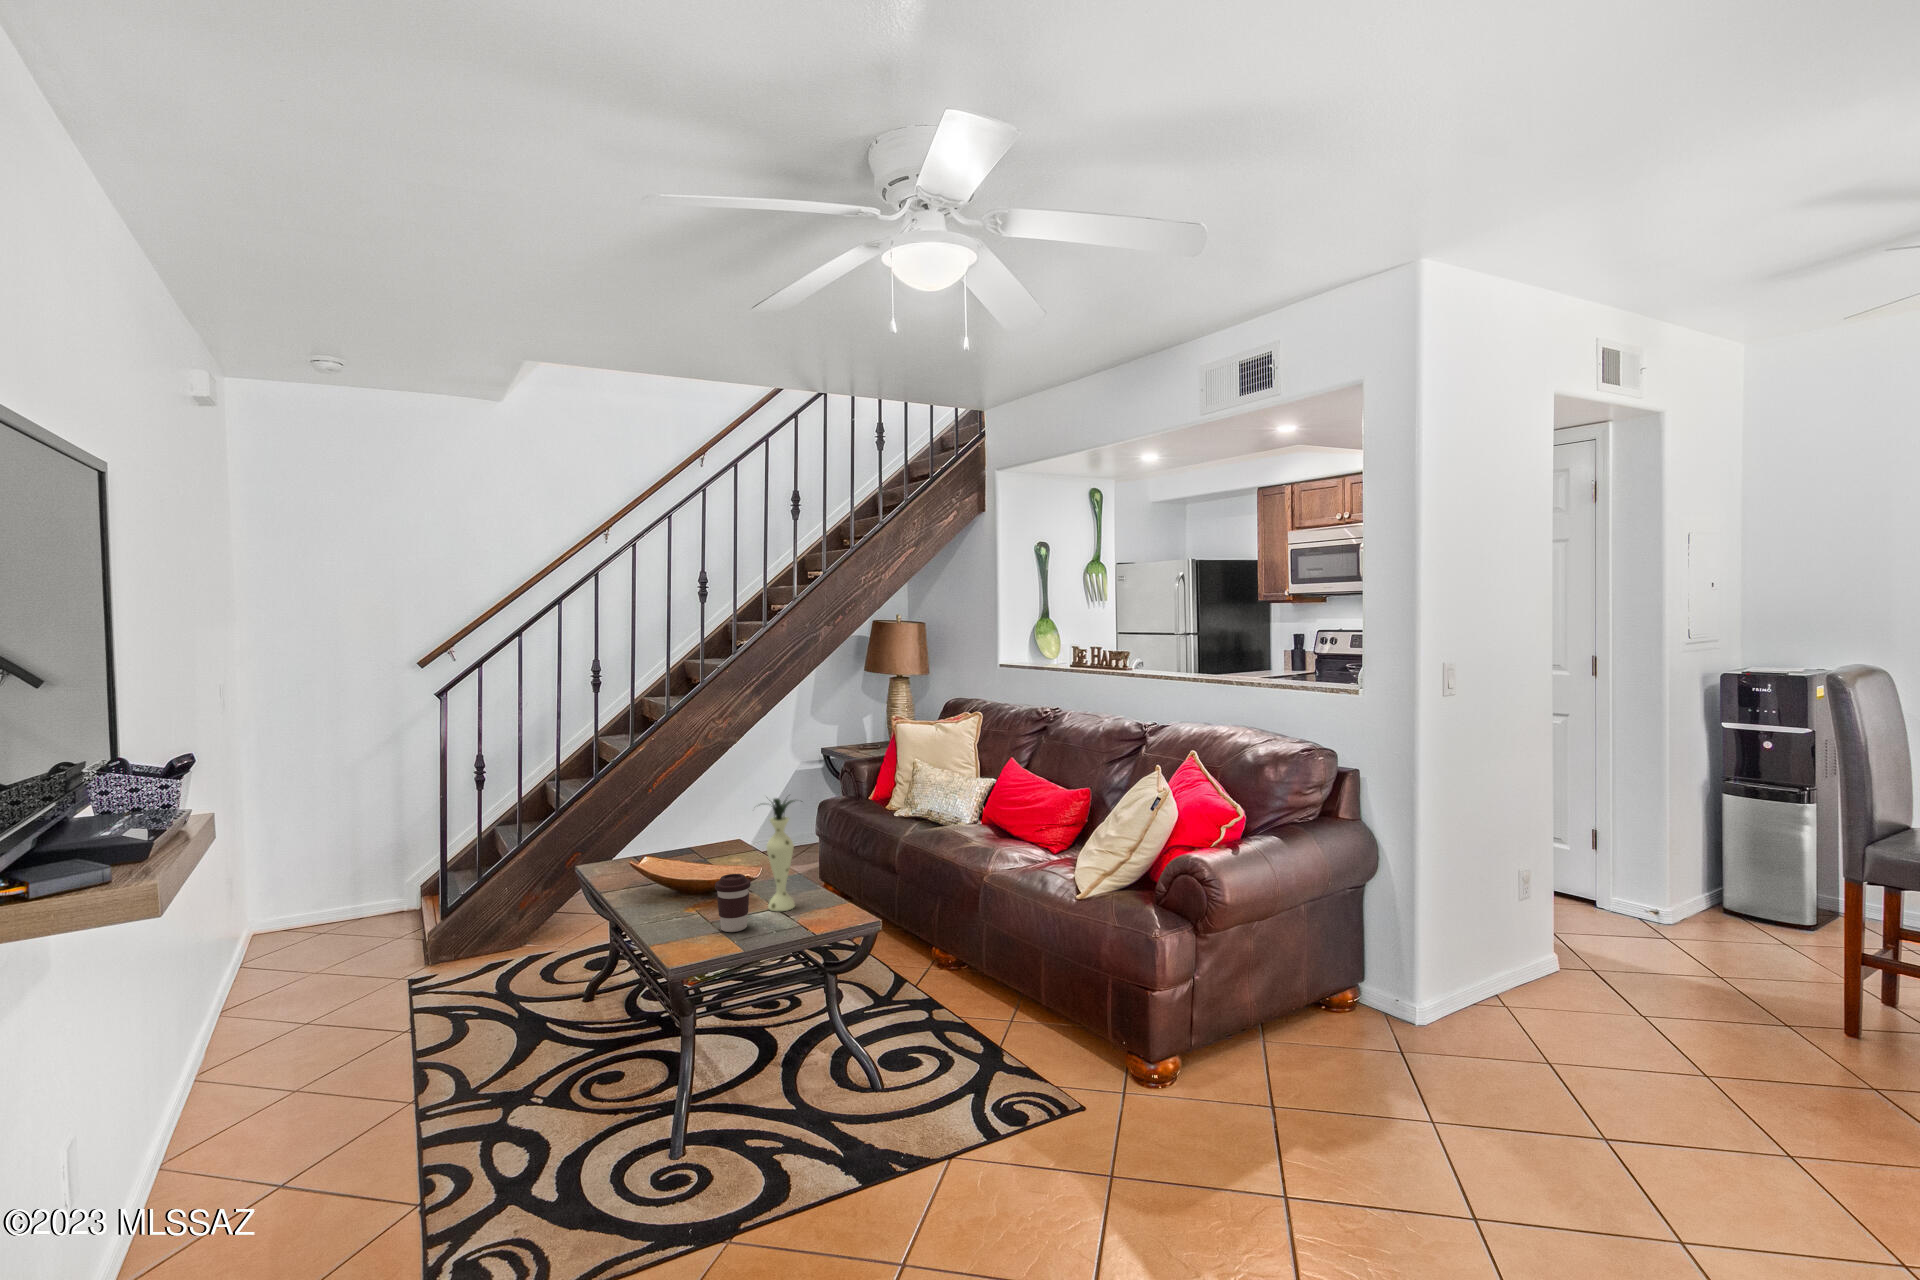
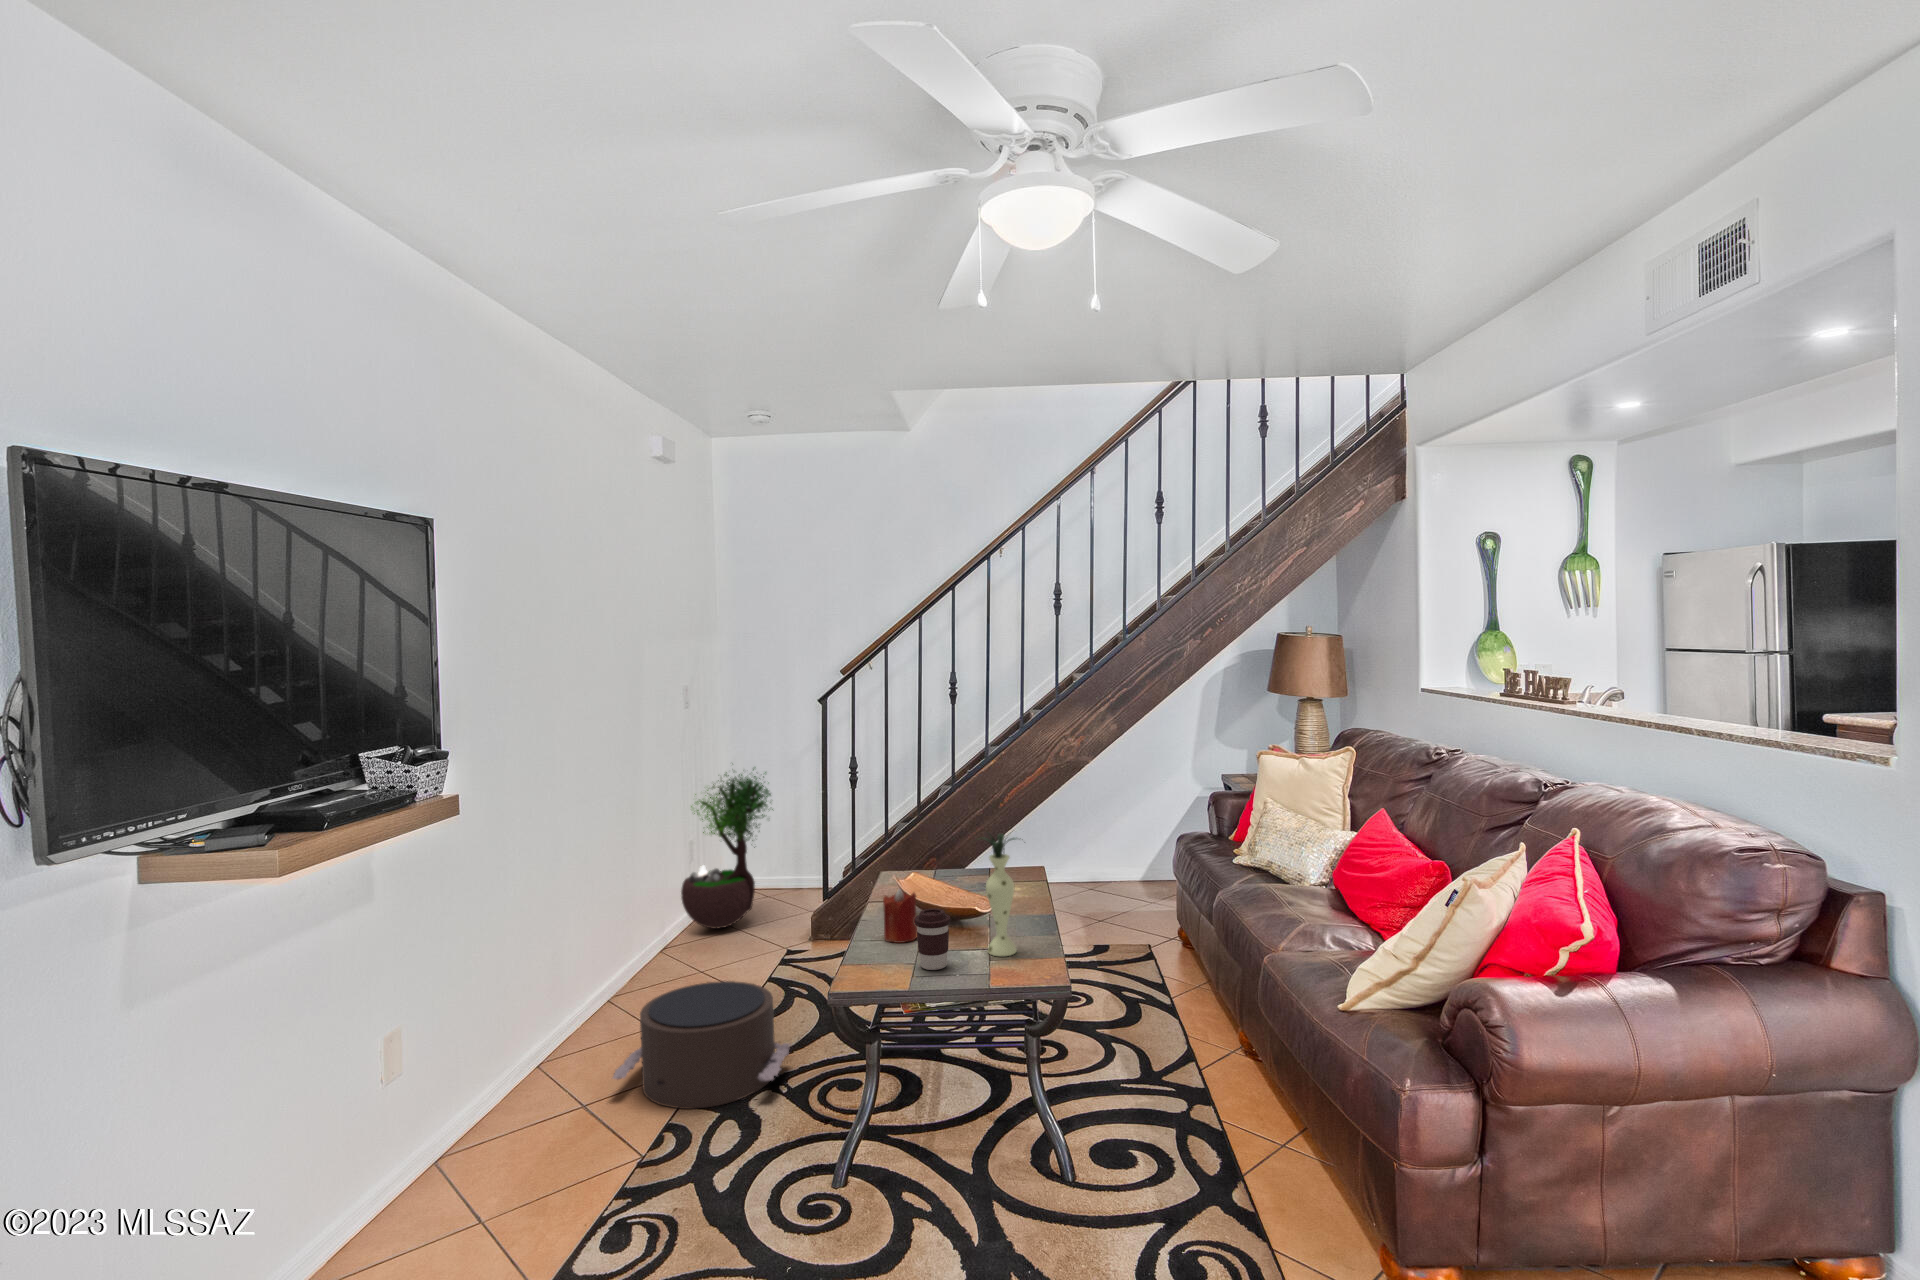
potted tree: none [242,769,380,971] -> present [681,769,773,929]
candle: none [652,864,687,918] -> present [883,889,917,943]
pouf: none [322,999,537,1150] -> present [613,981,790,1109]

